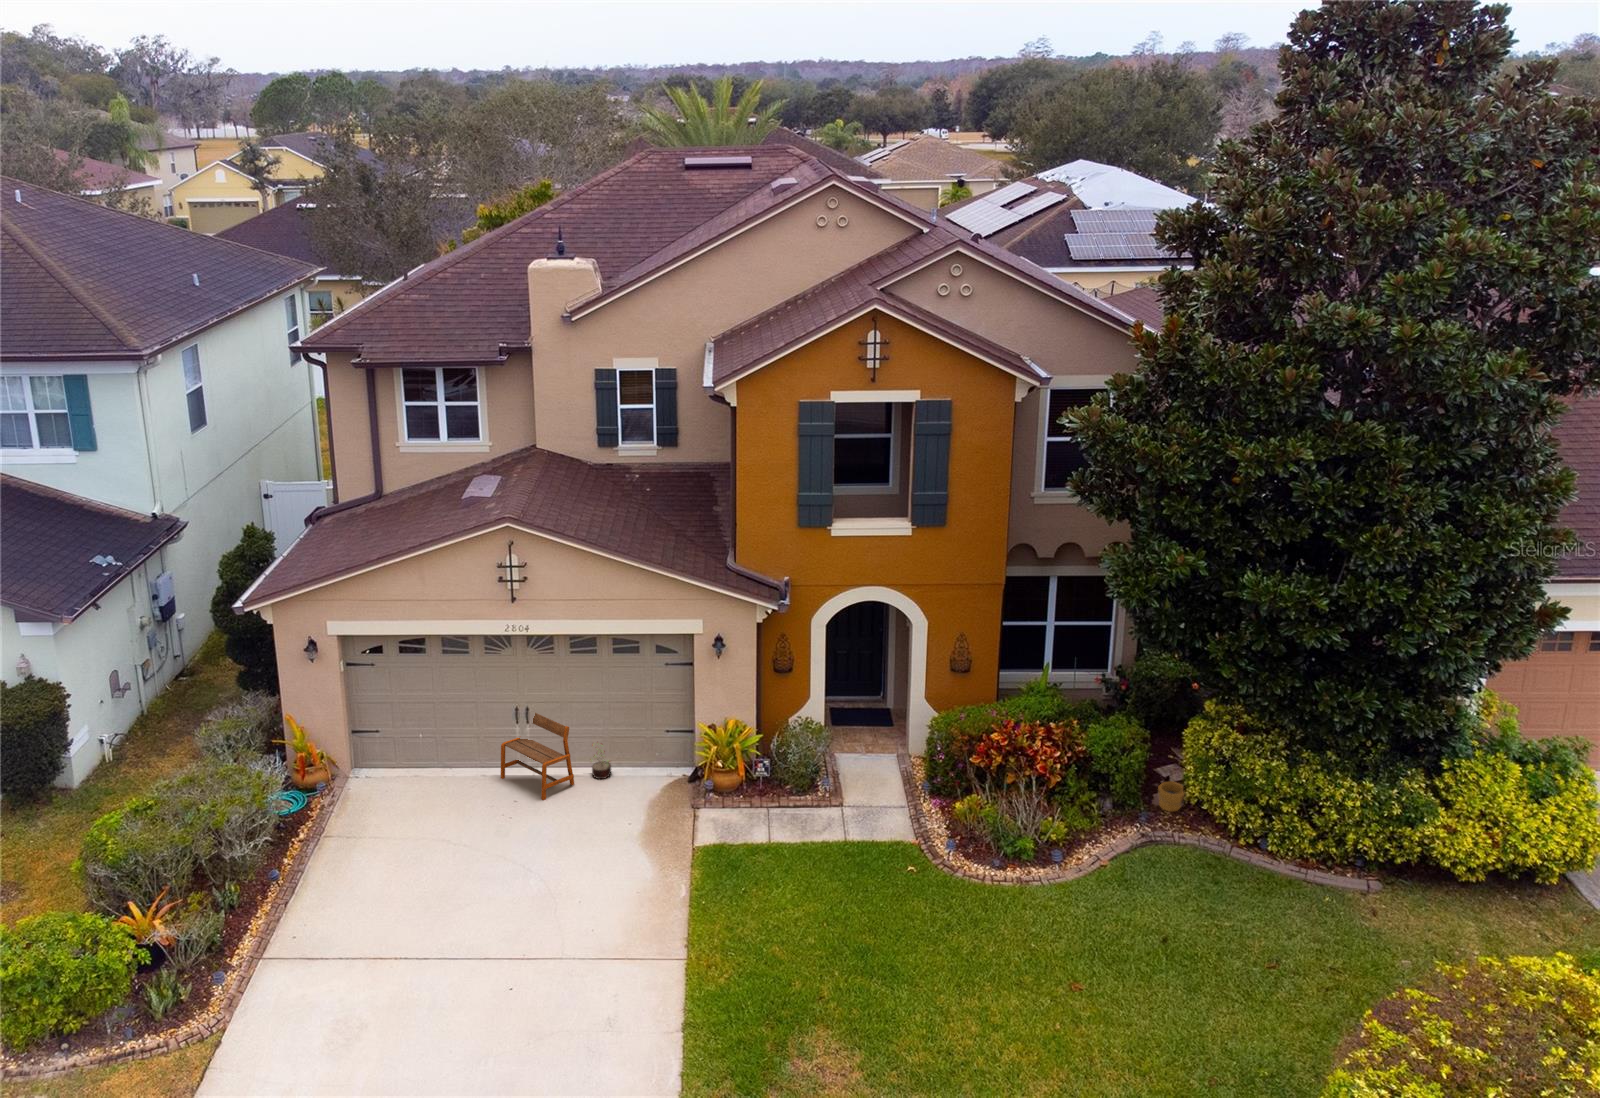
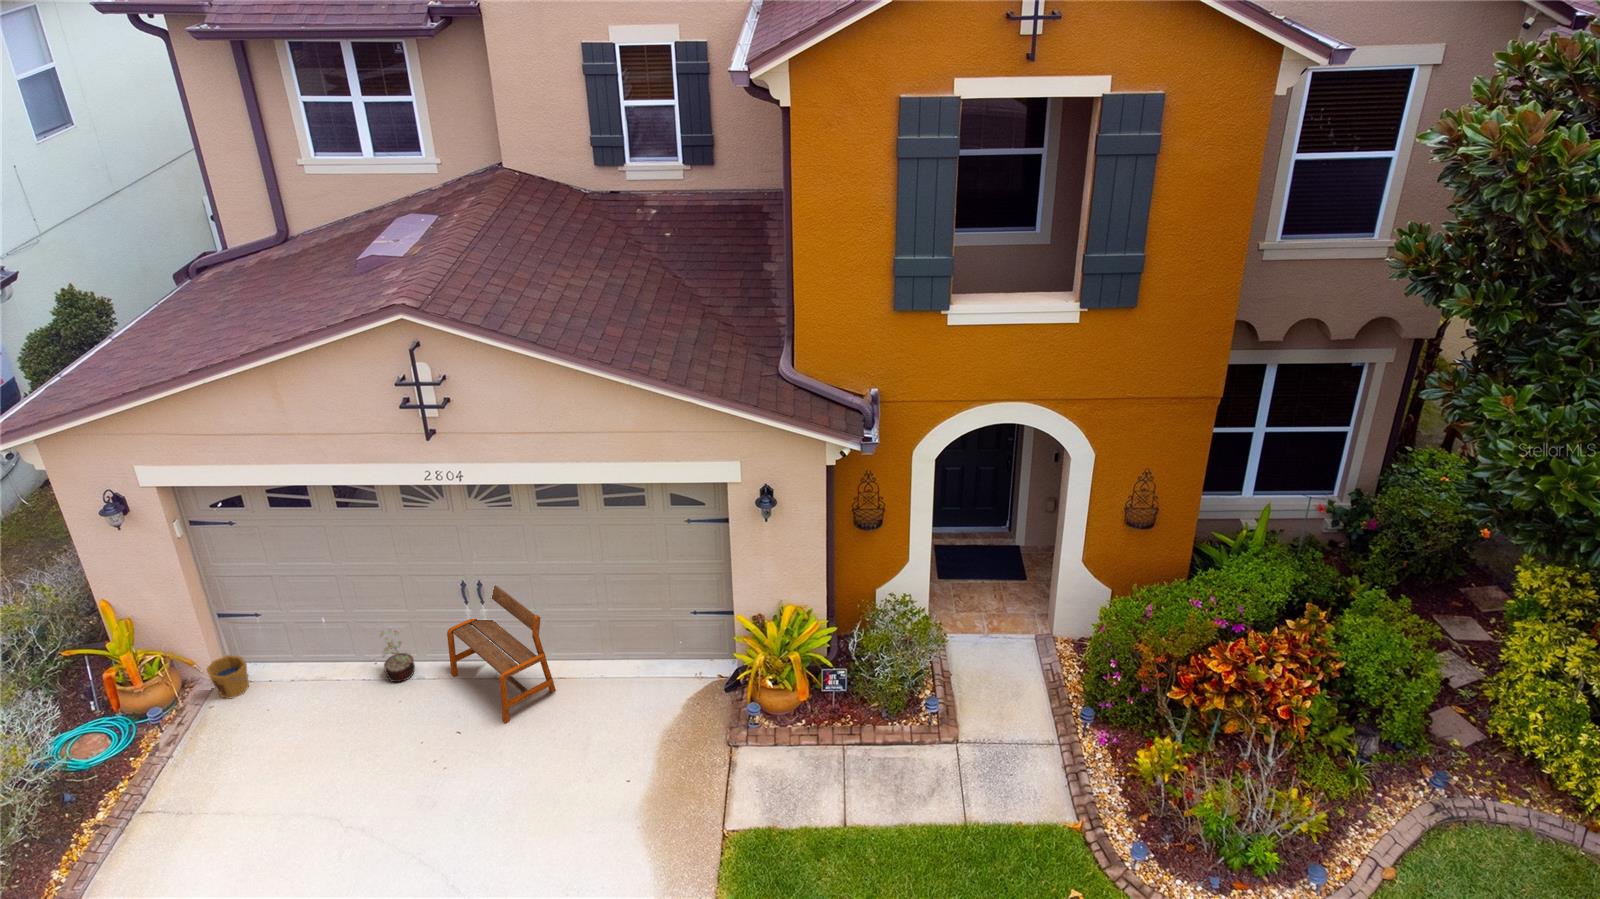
decorative plant: present [590,744,611,779] -> present [381,631,415,682]
bucket: present [1158,782,1184,812] -> present [206,655,249,698]

